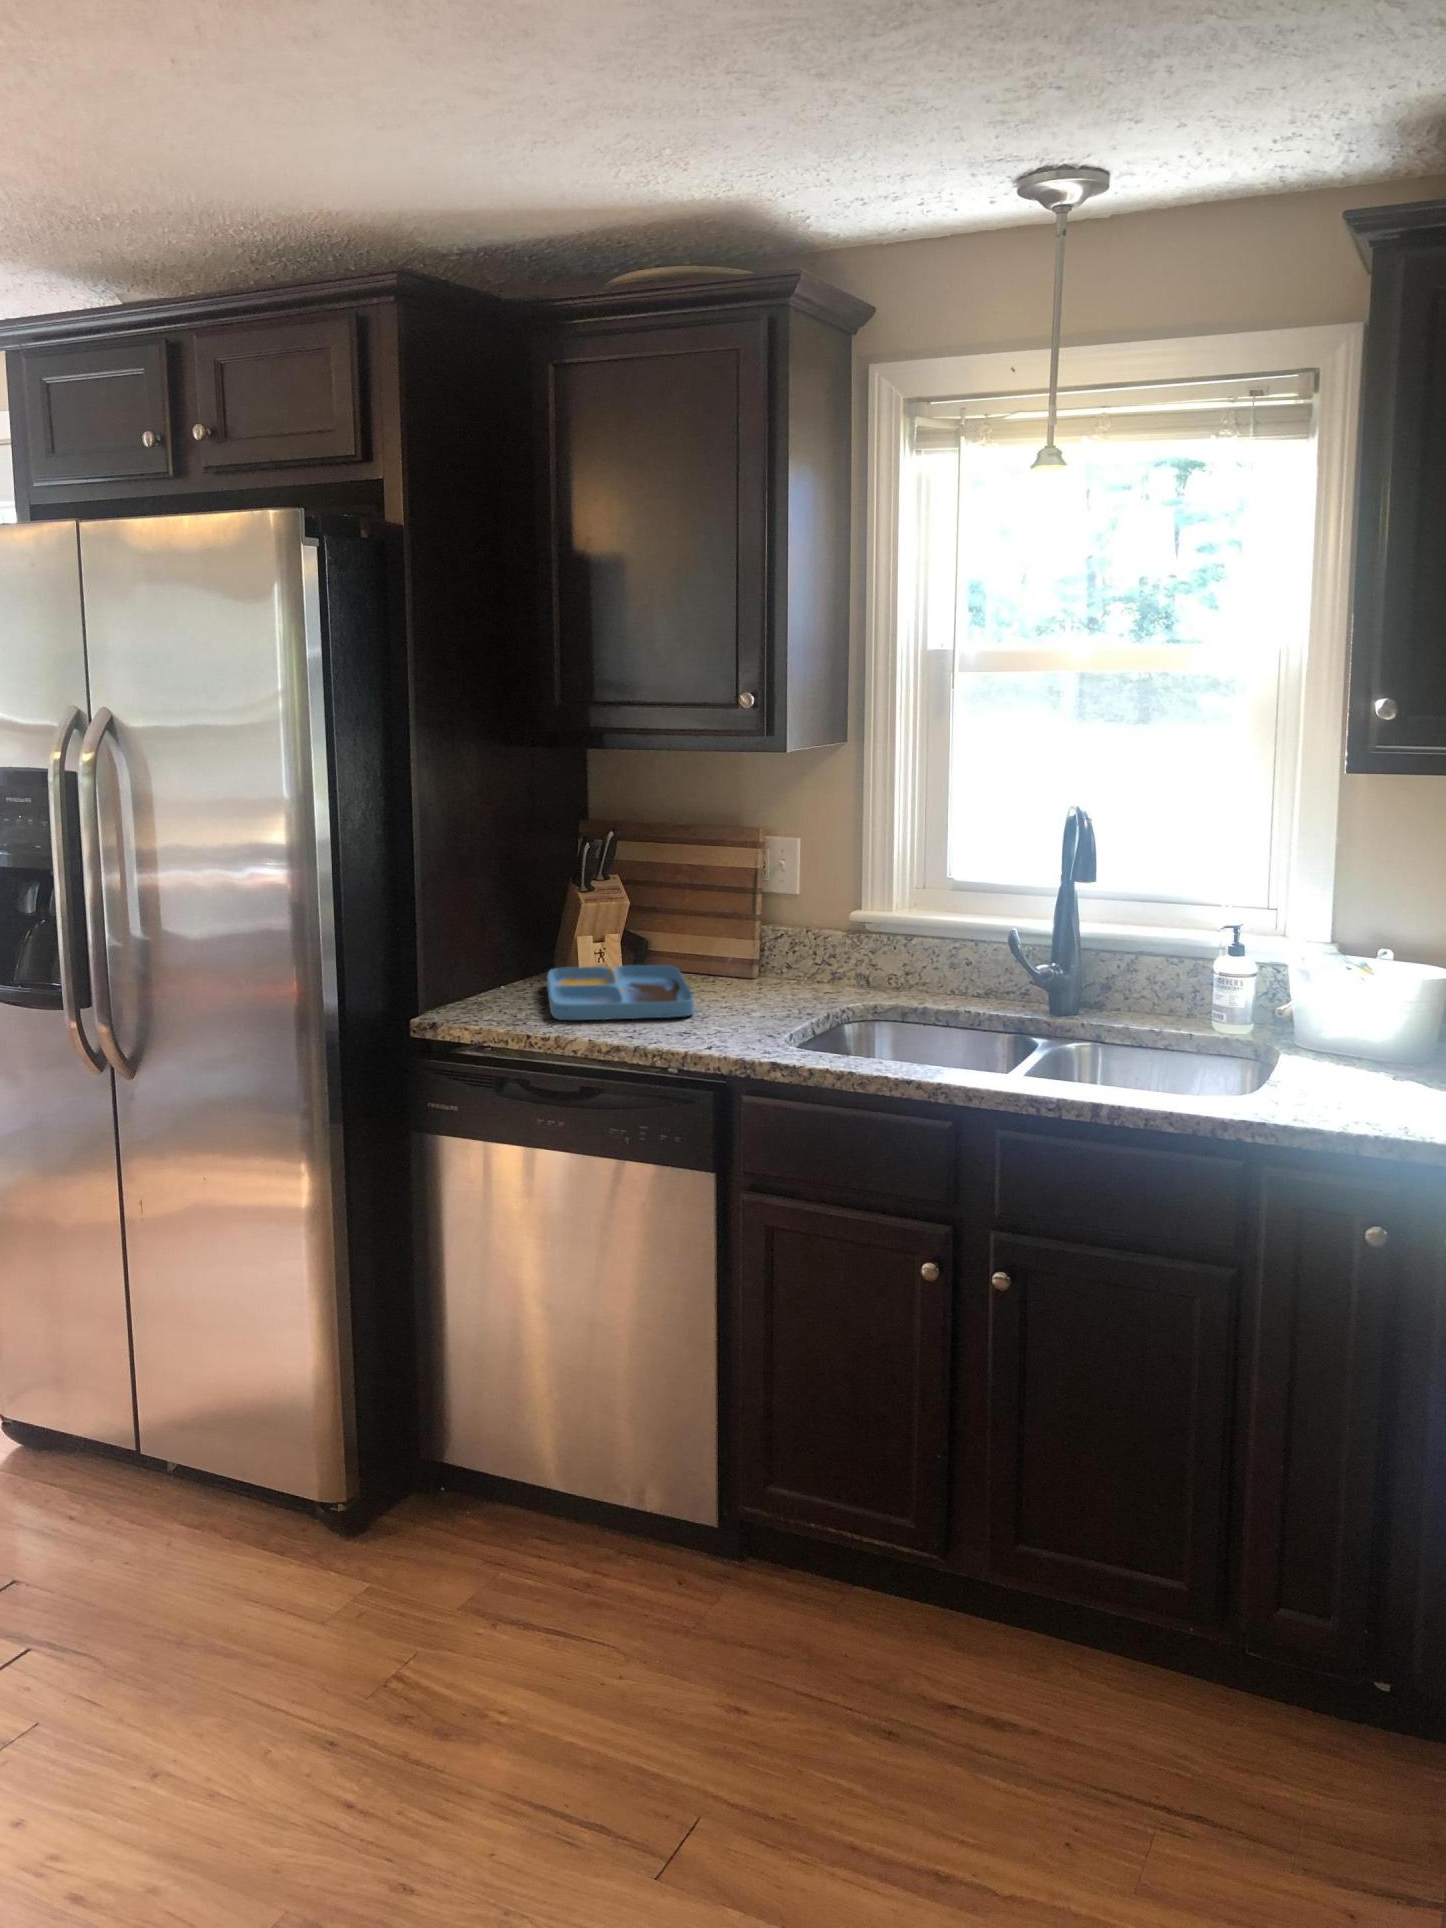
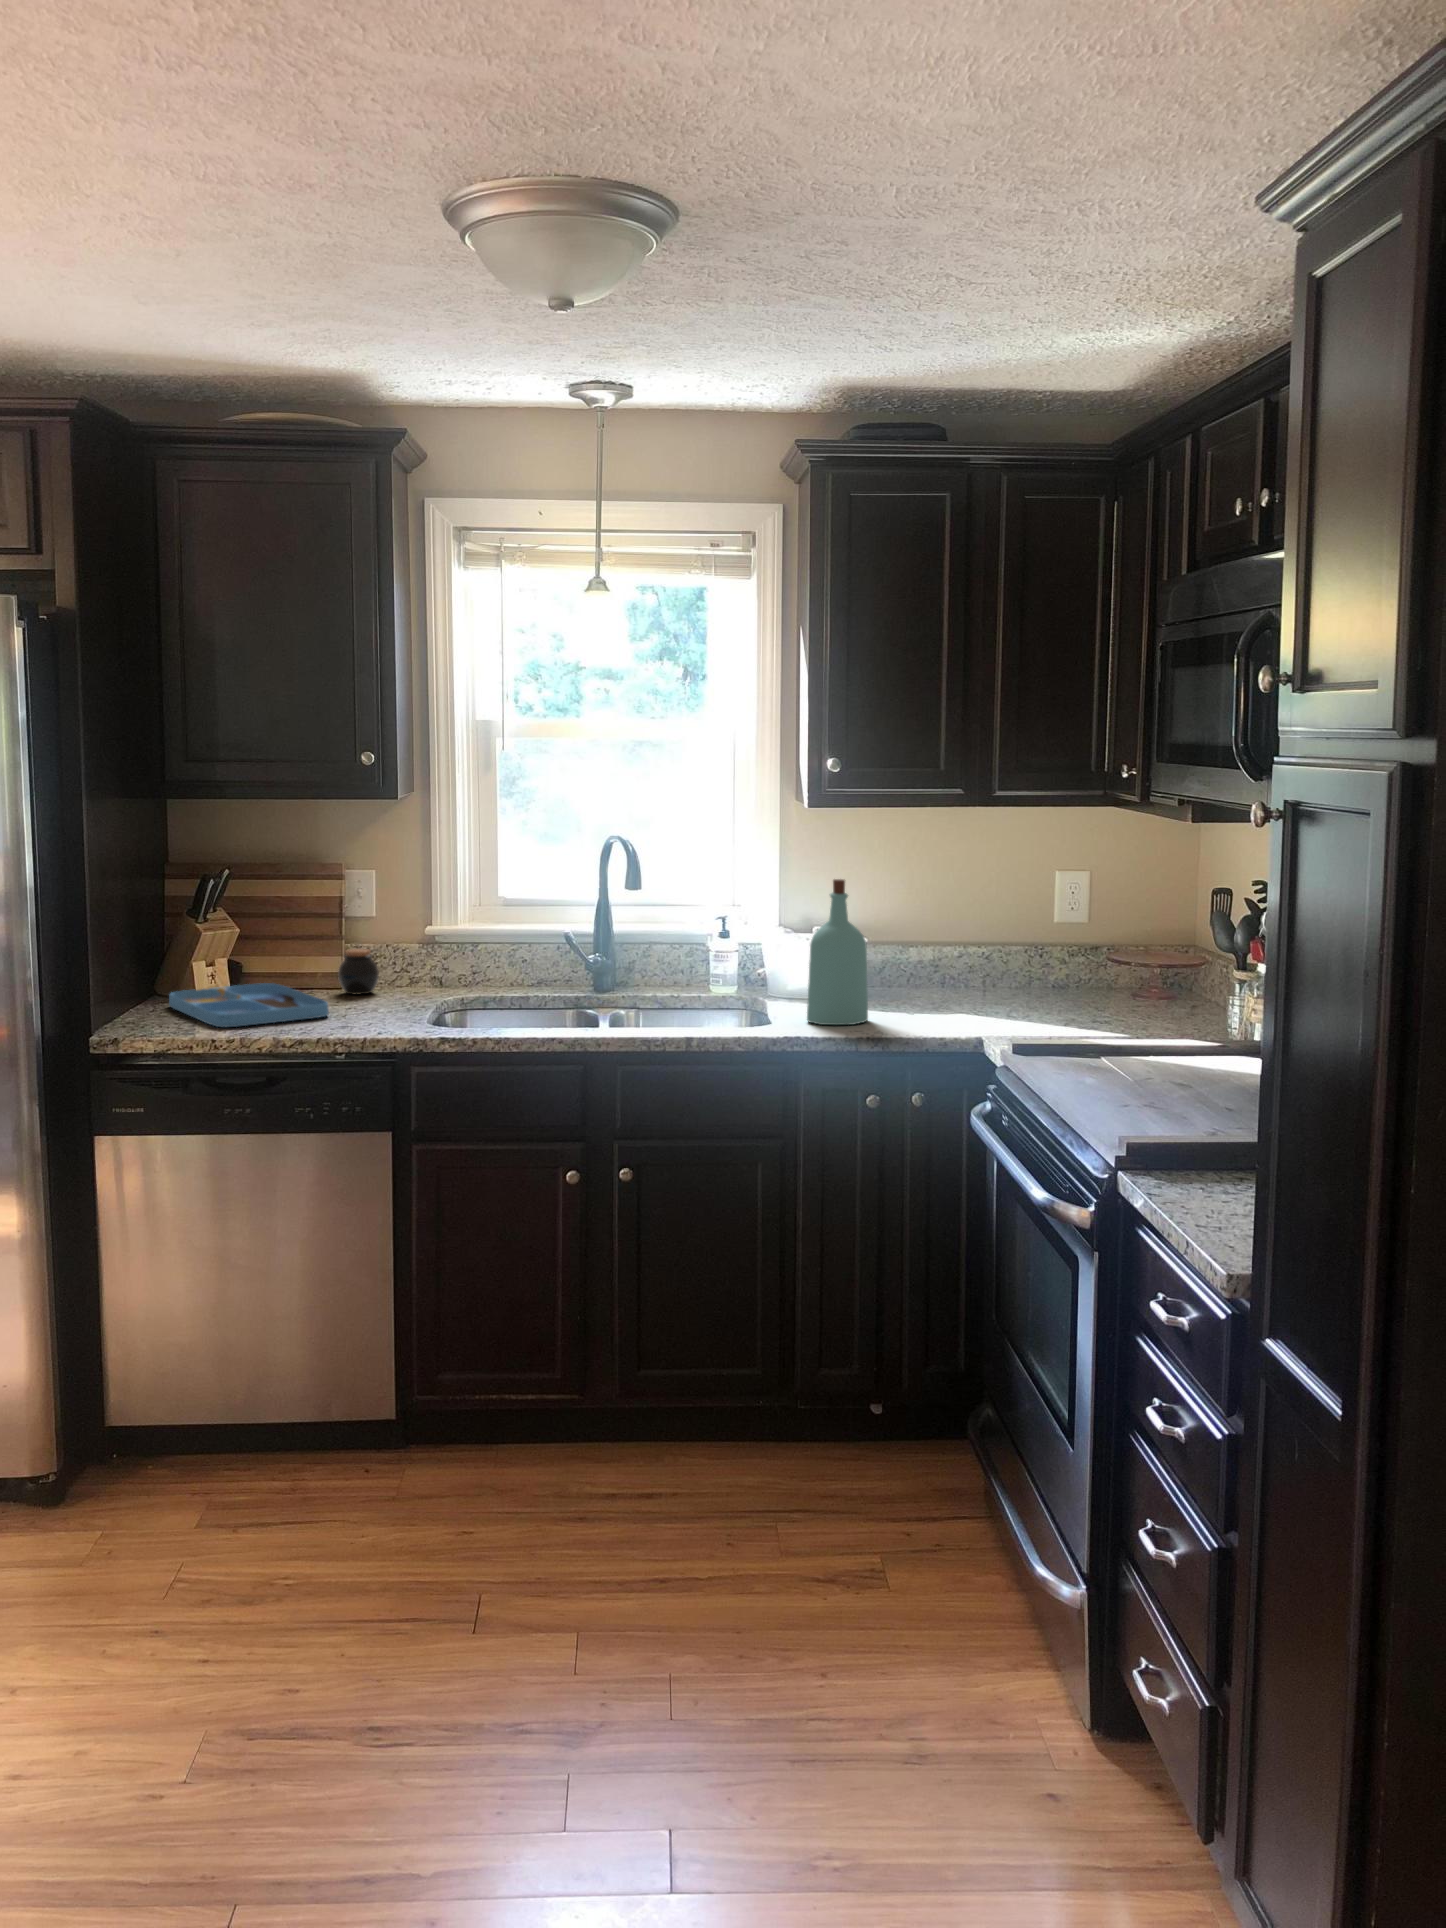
bottle: none [1298,888,1404,1109] -> present [807,879,868,1025]
jar: none [749,932,797,988] -> present [338,949,379,994]

